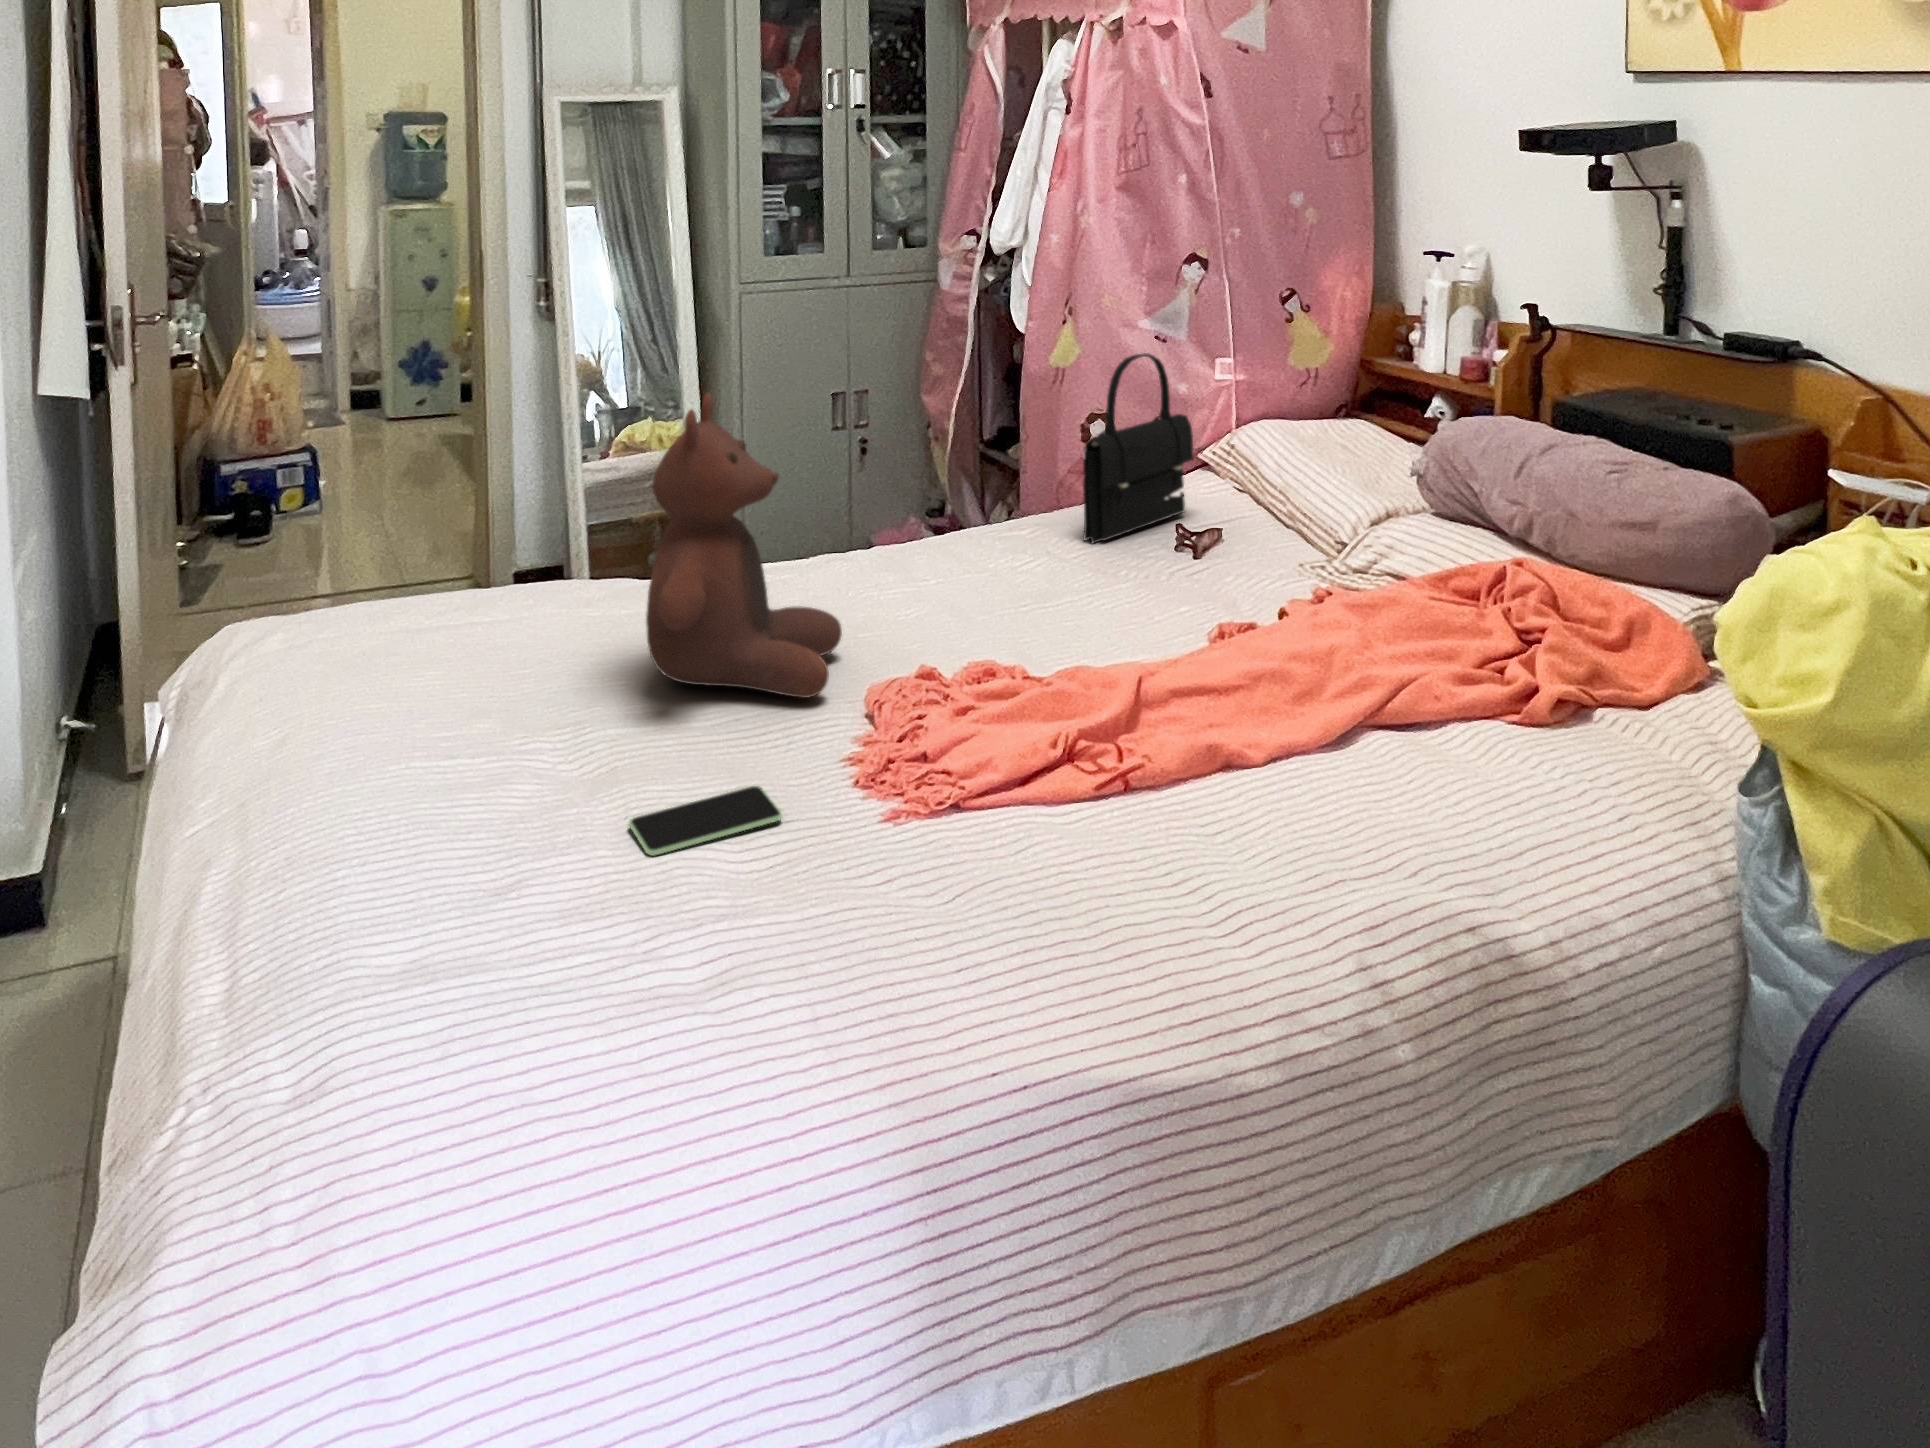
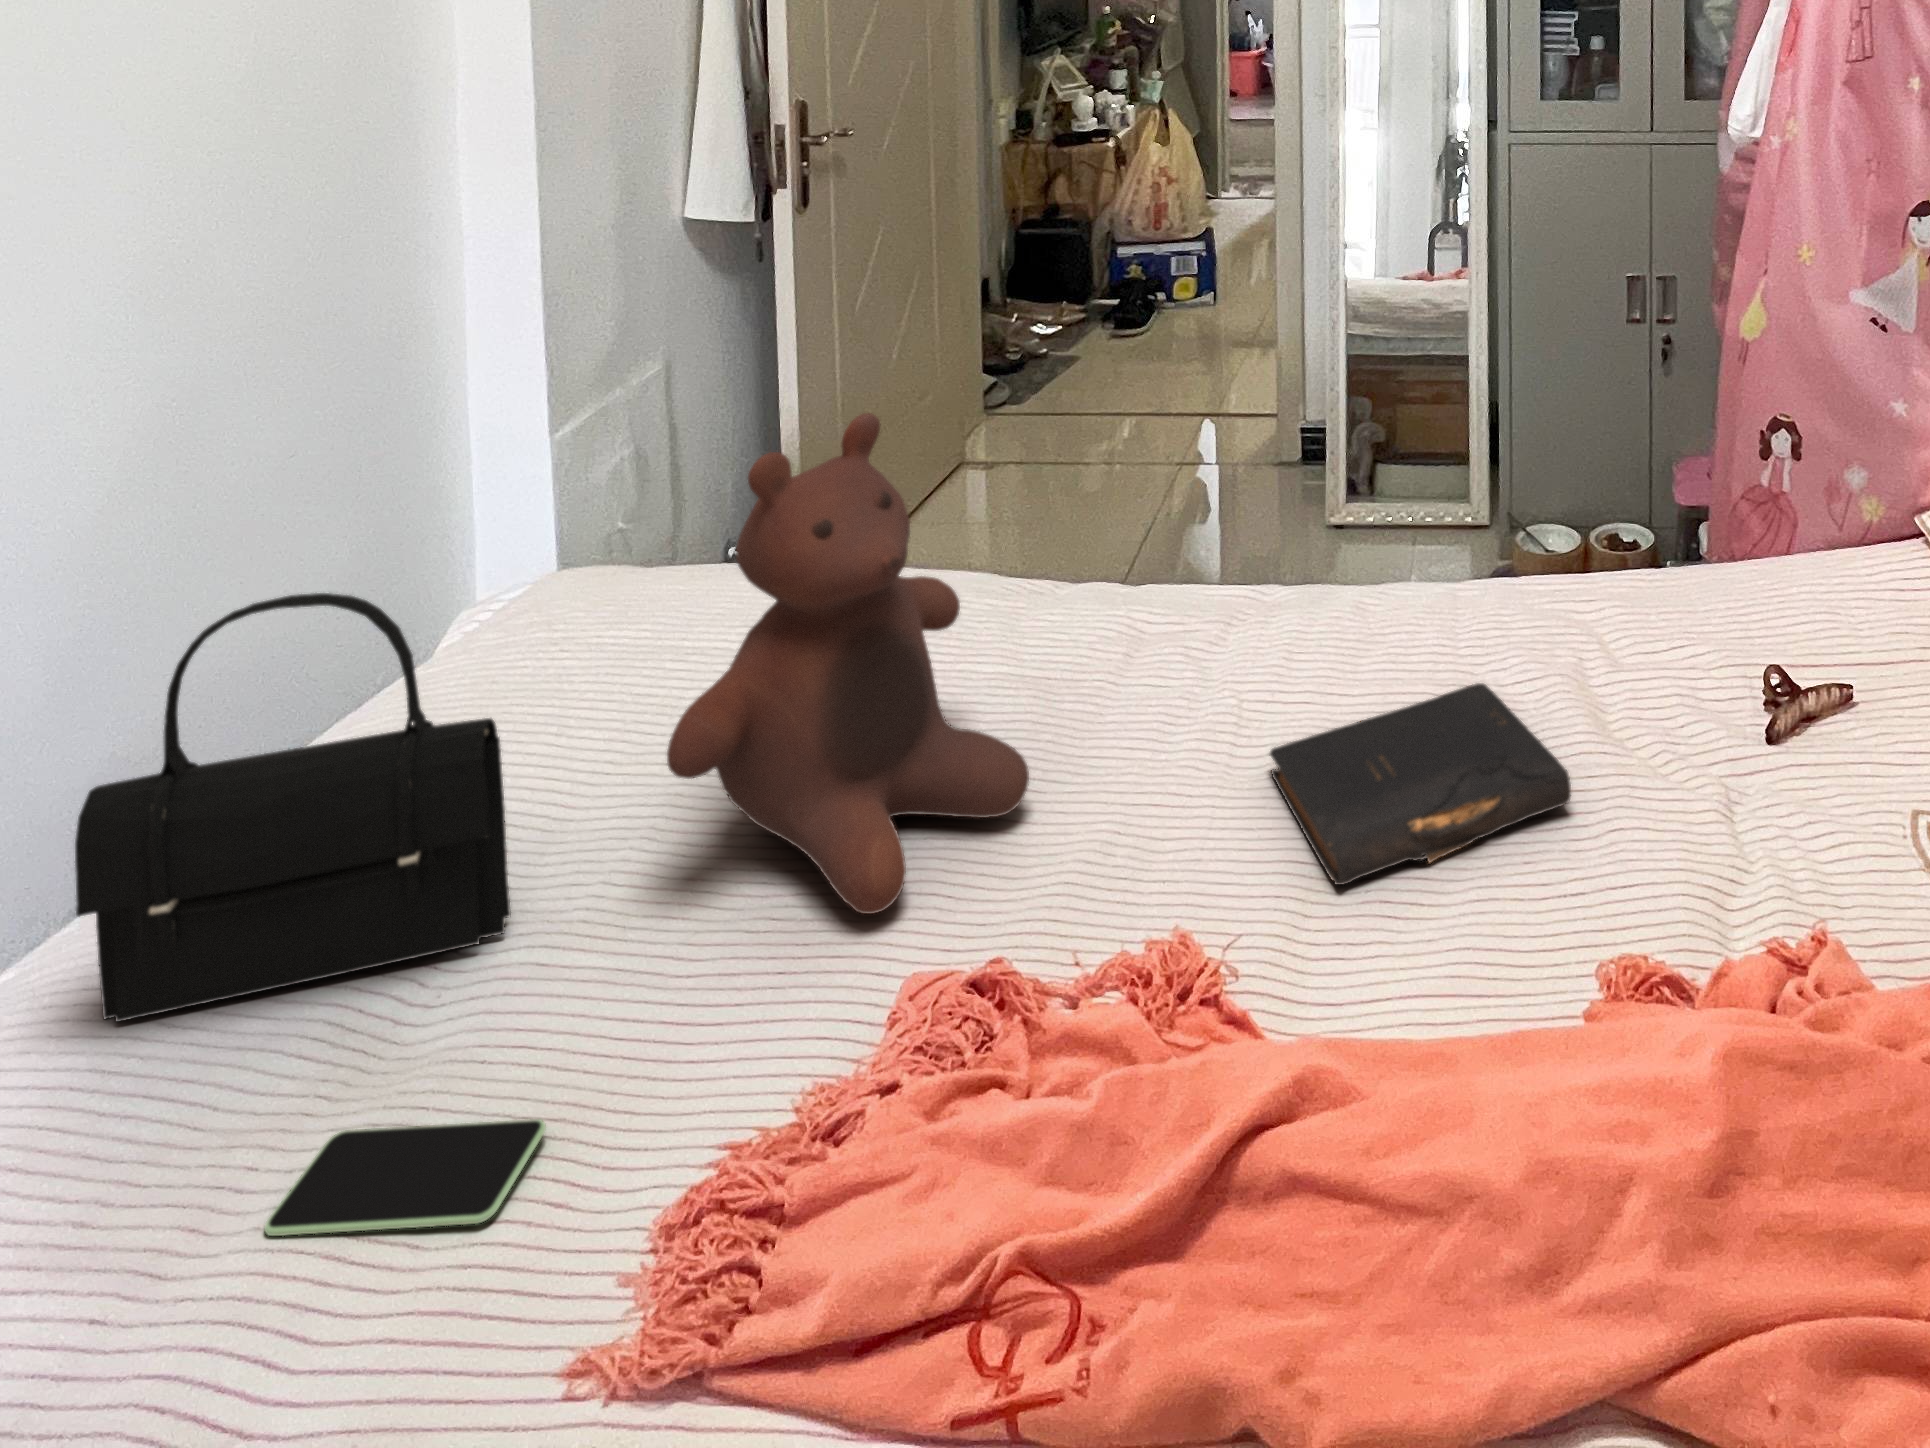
handbag: present [1083,353,1194,543] -> present [75,593,511,1022]
book: none [957,555,1147,640] -> present [1270,683,1571,885]

